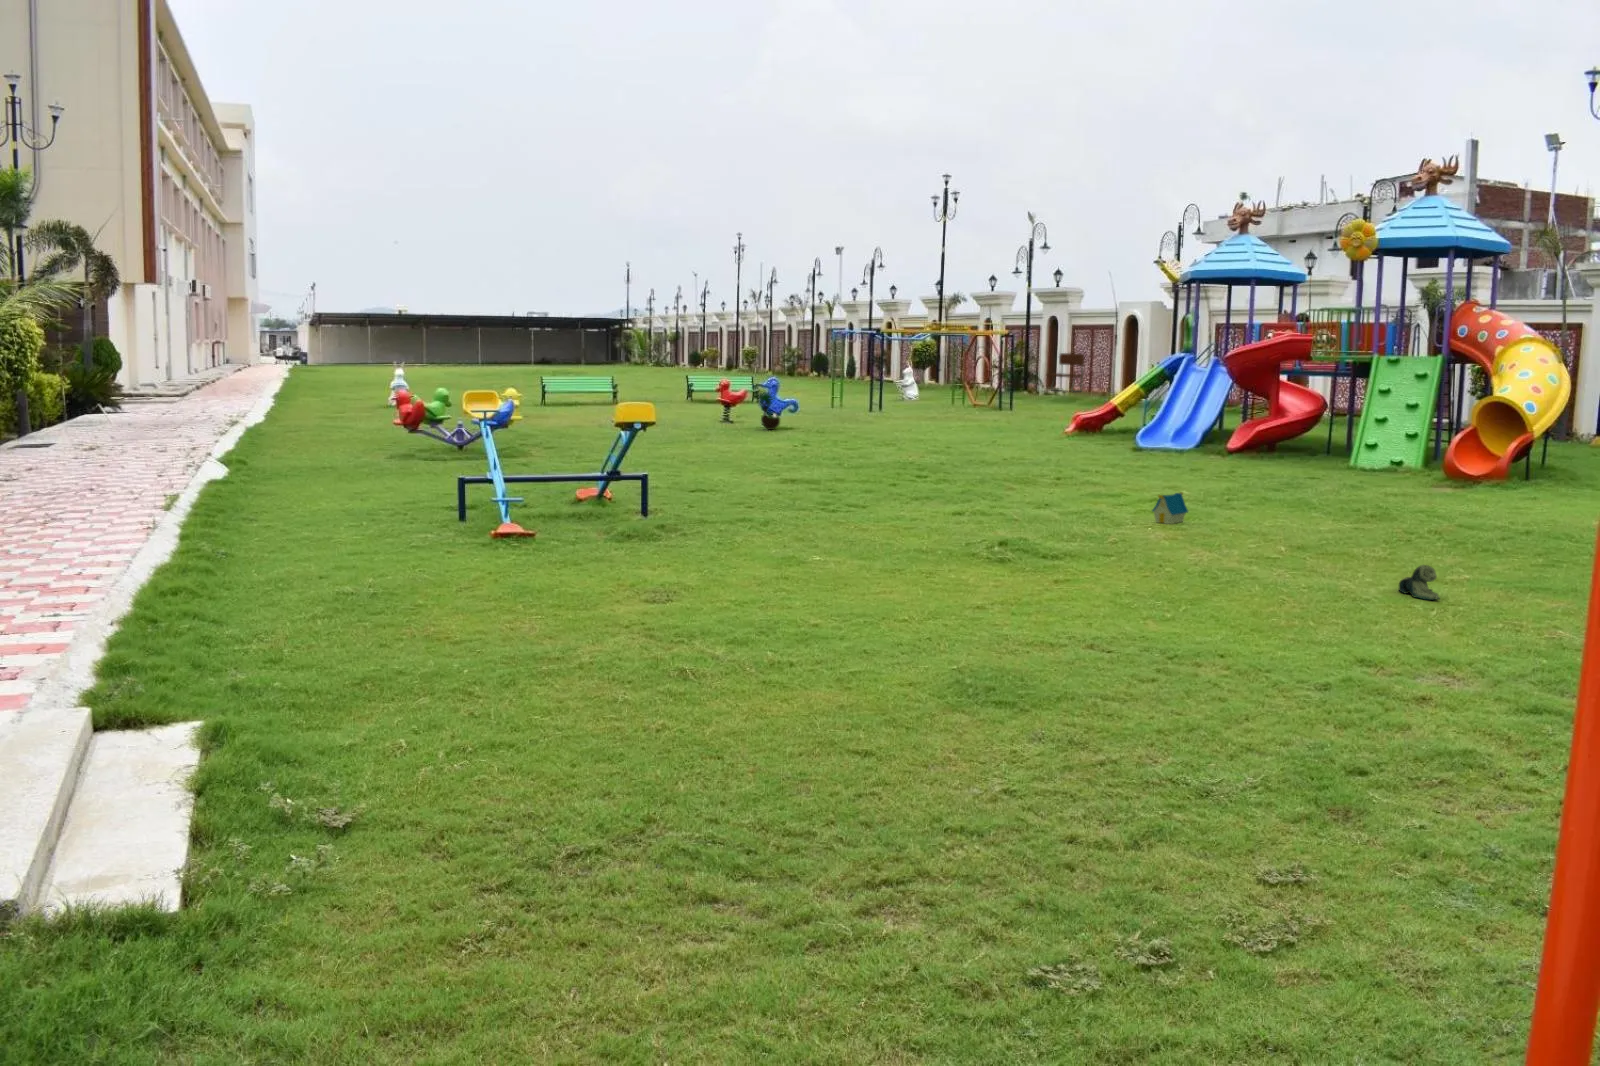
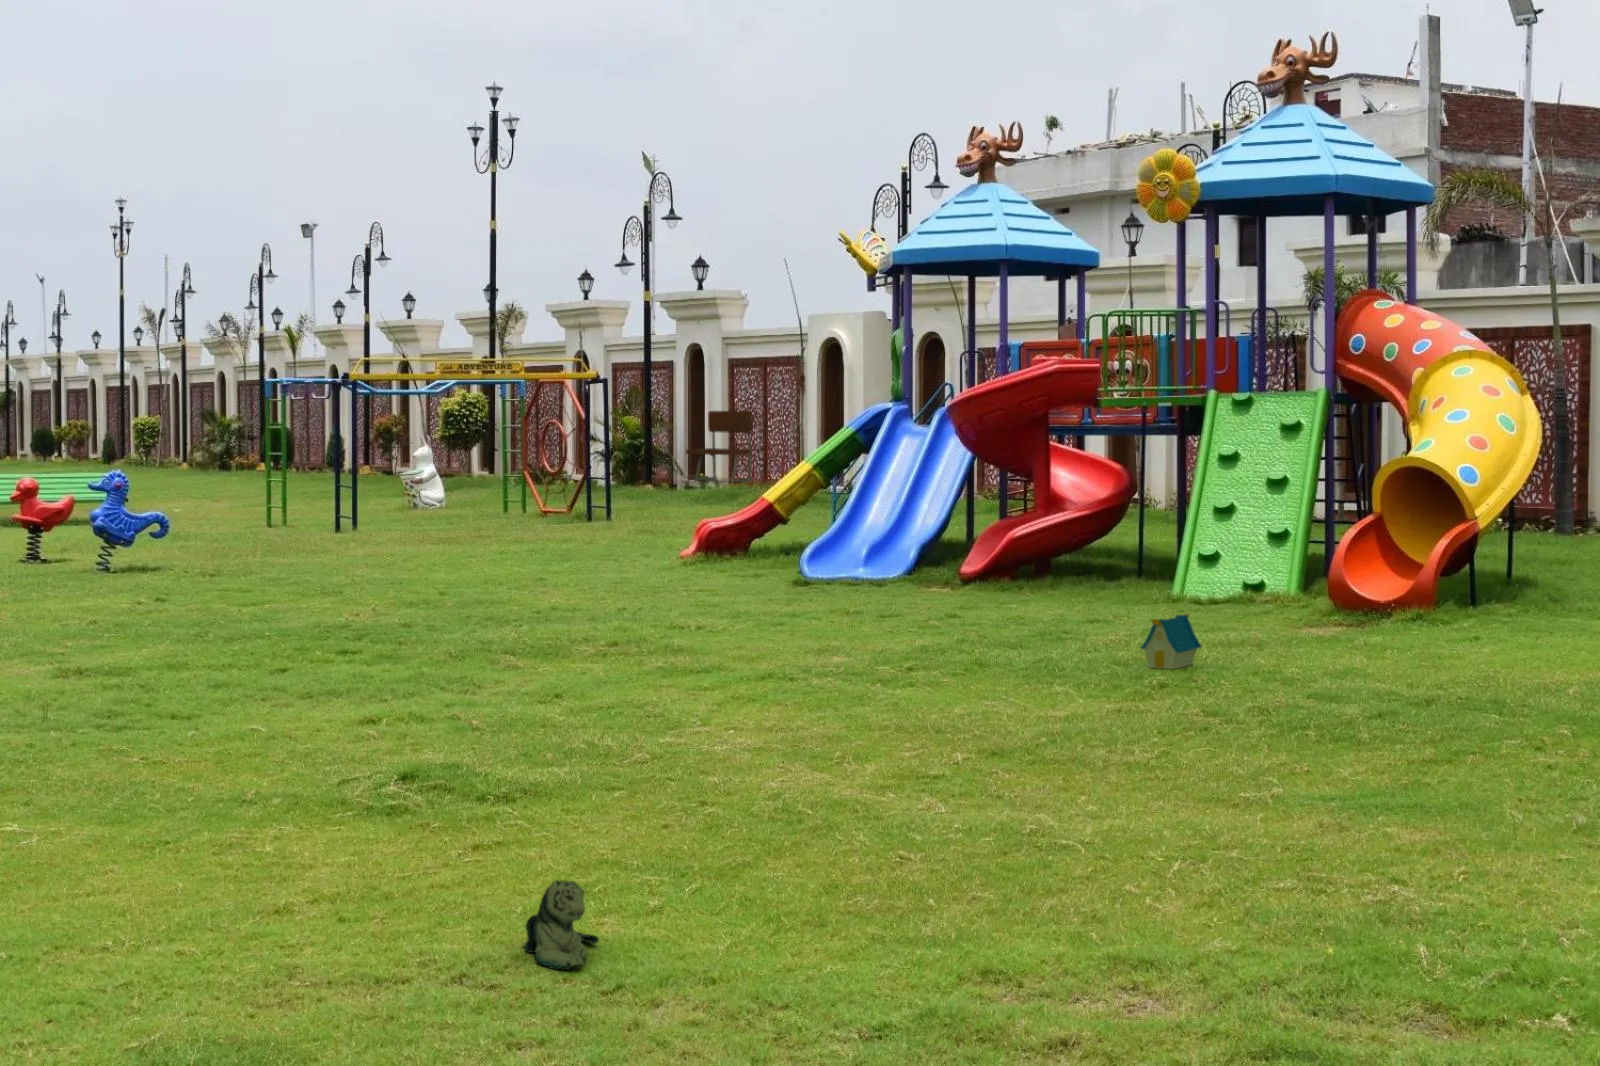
potted tree: present [756,391,780,430] -> none [49,485,108,573]
toy house: present [1152,492,1188,524] -> present [1140,614,1202,669]
plush toy: present [1399,565,1439,600] -> present [523,881,599,970]

